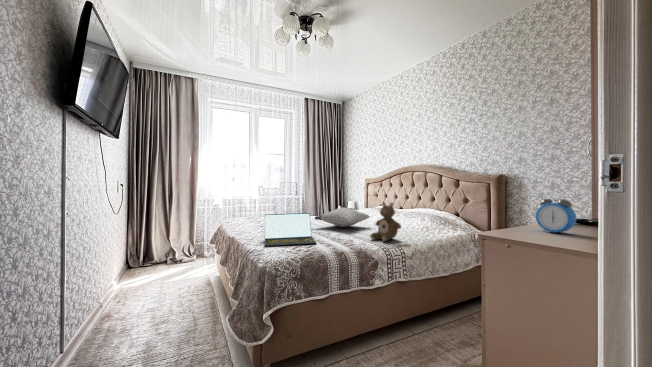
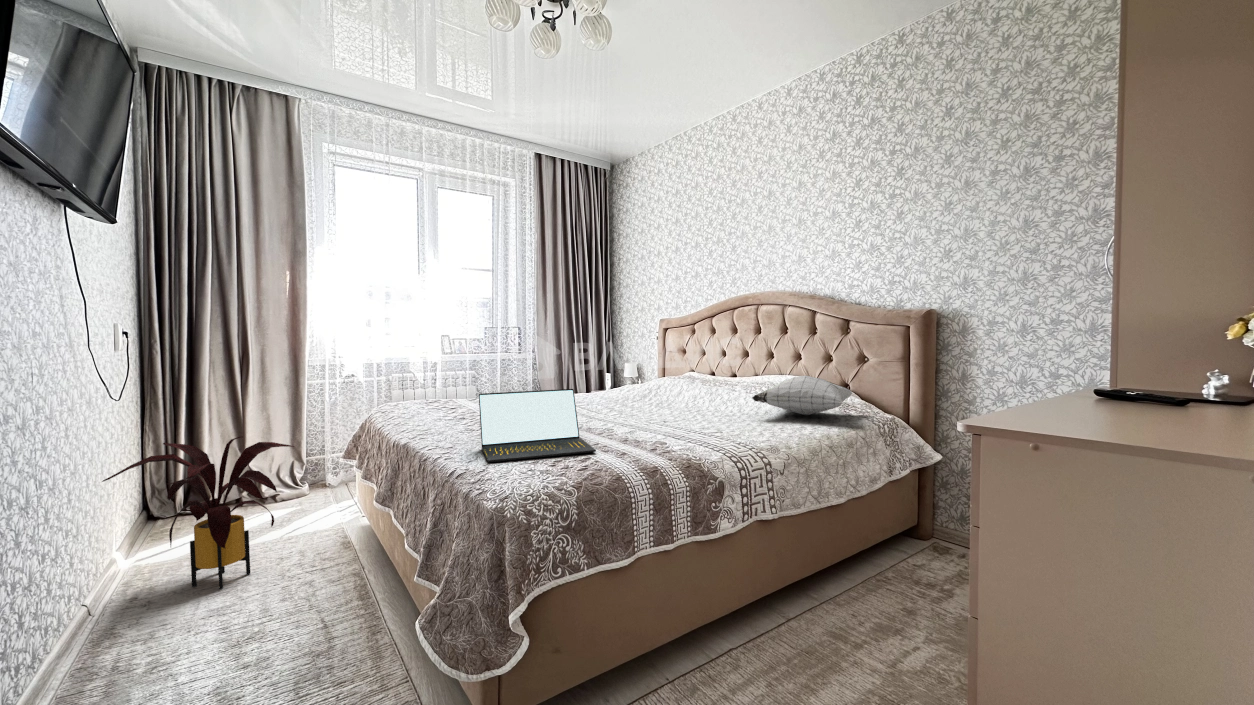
alarm clock: present [536,199,576,233] -> none [1048,352,1127,418]
stuffed bear: present [370,202,401,241] -> none [699,363,761,442]
pillow: present [315,207,370,227] -> present [752,376,852,415]
house plant: none [108,232,189,300] -> present [102,437,294,589]

